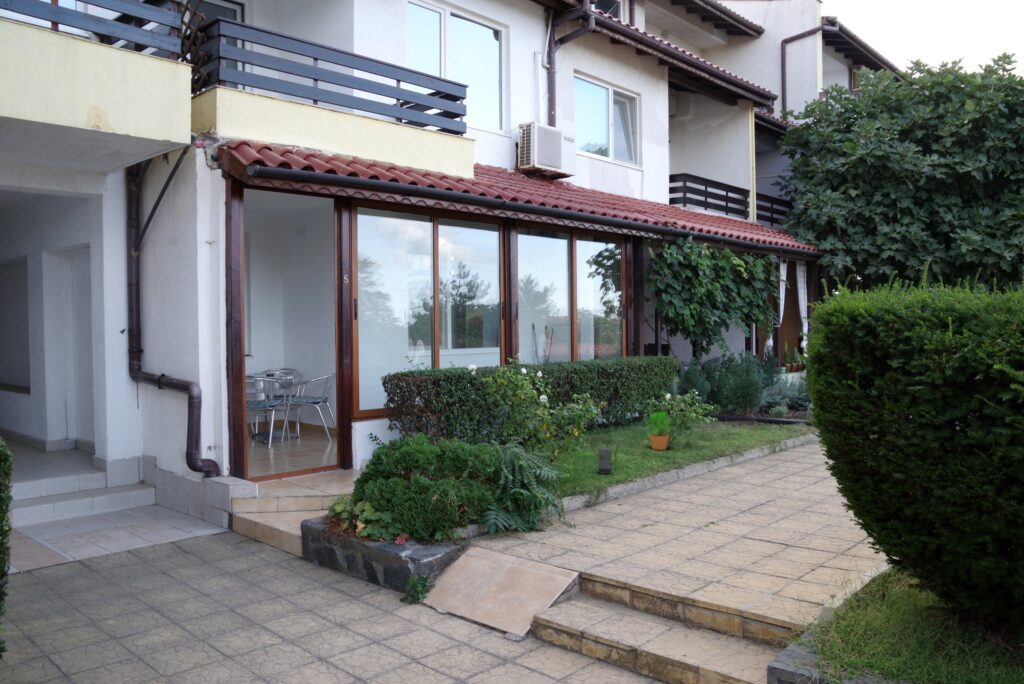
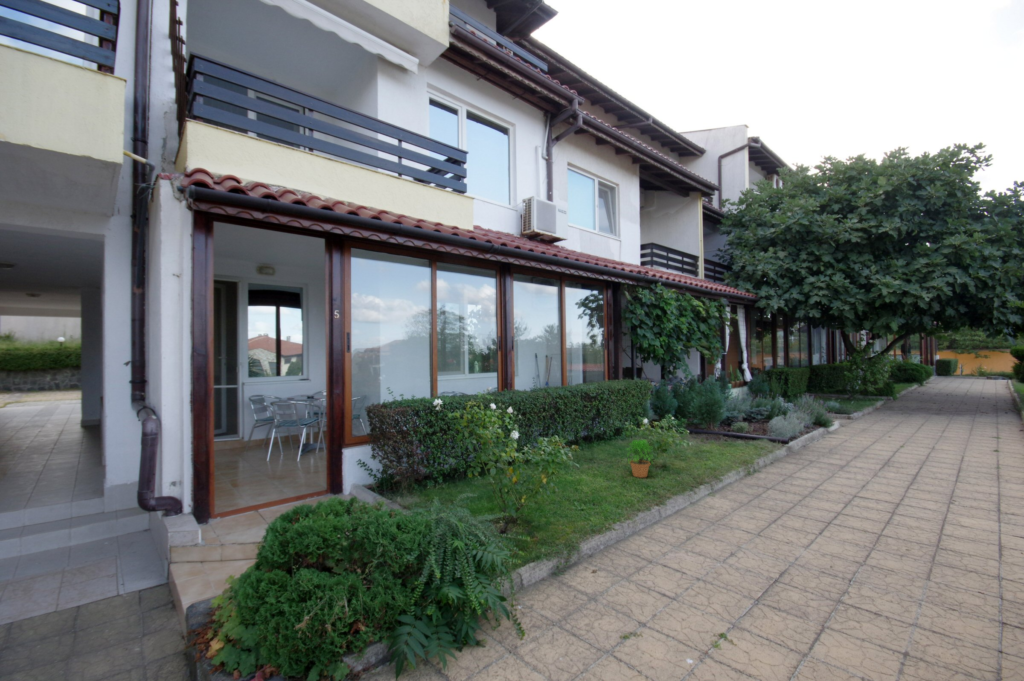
watering can: present [591,438,617,474] -> none [565,478,596,522]

